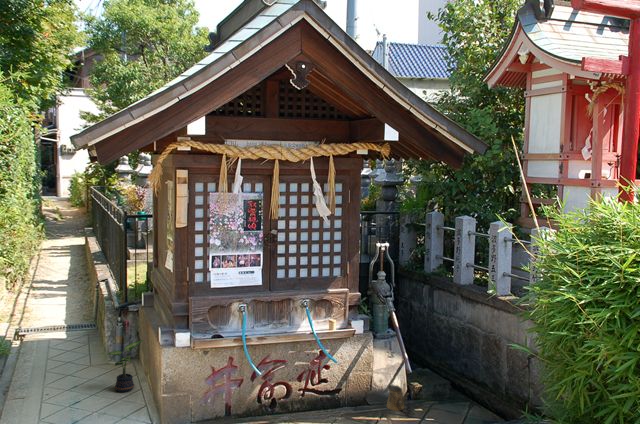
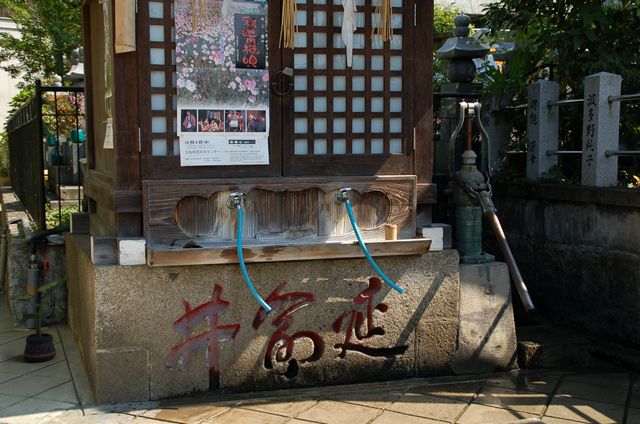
watering can: present [386,384,409,411] -> none [483,338,526,380]

